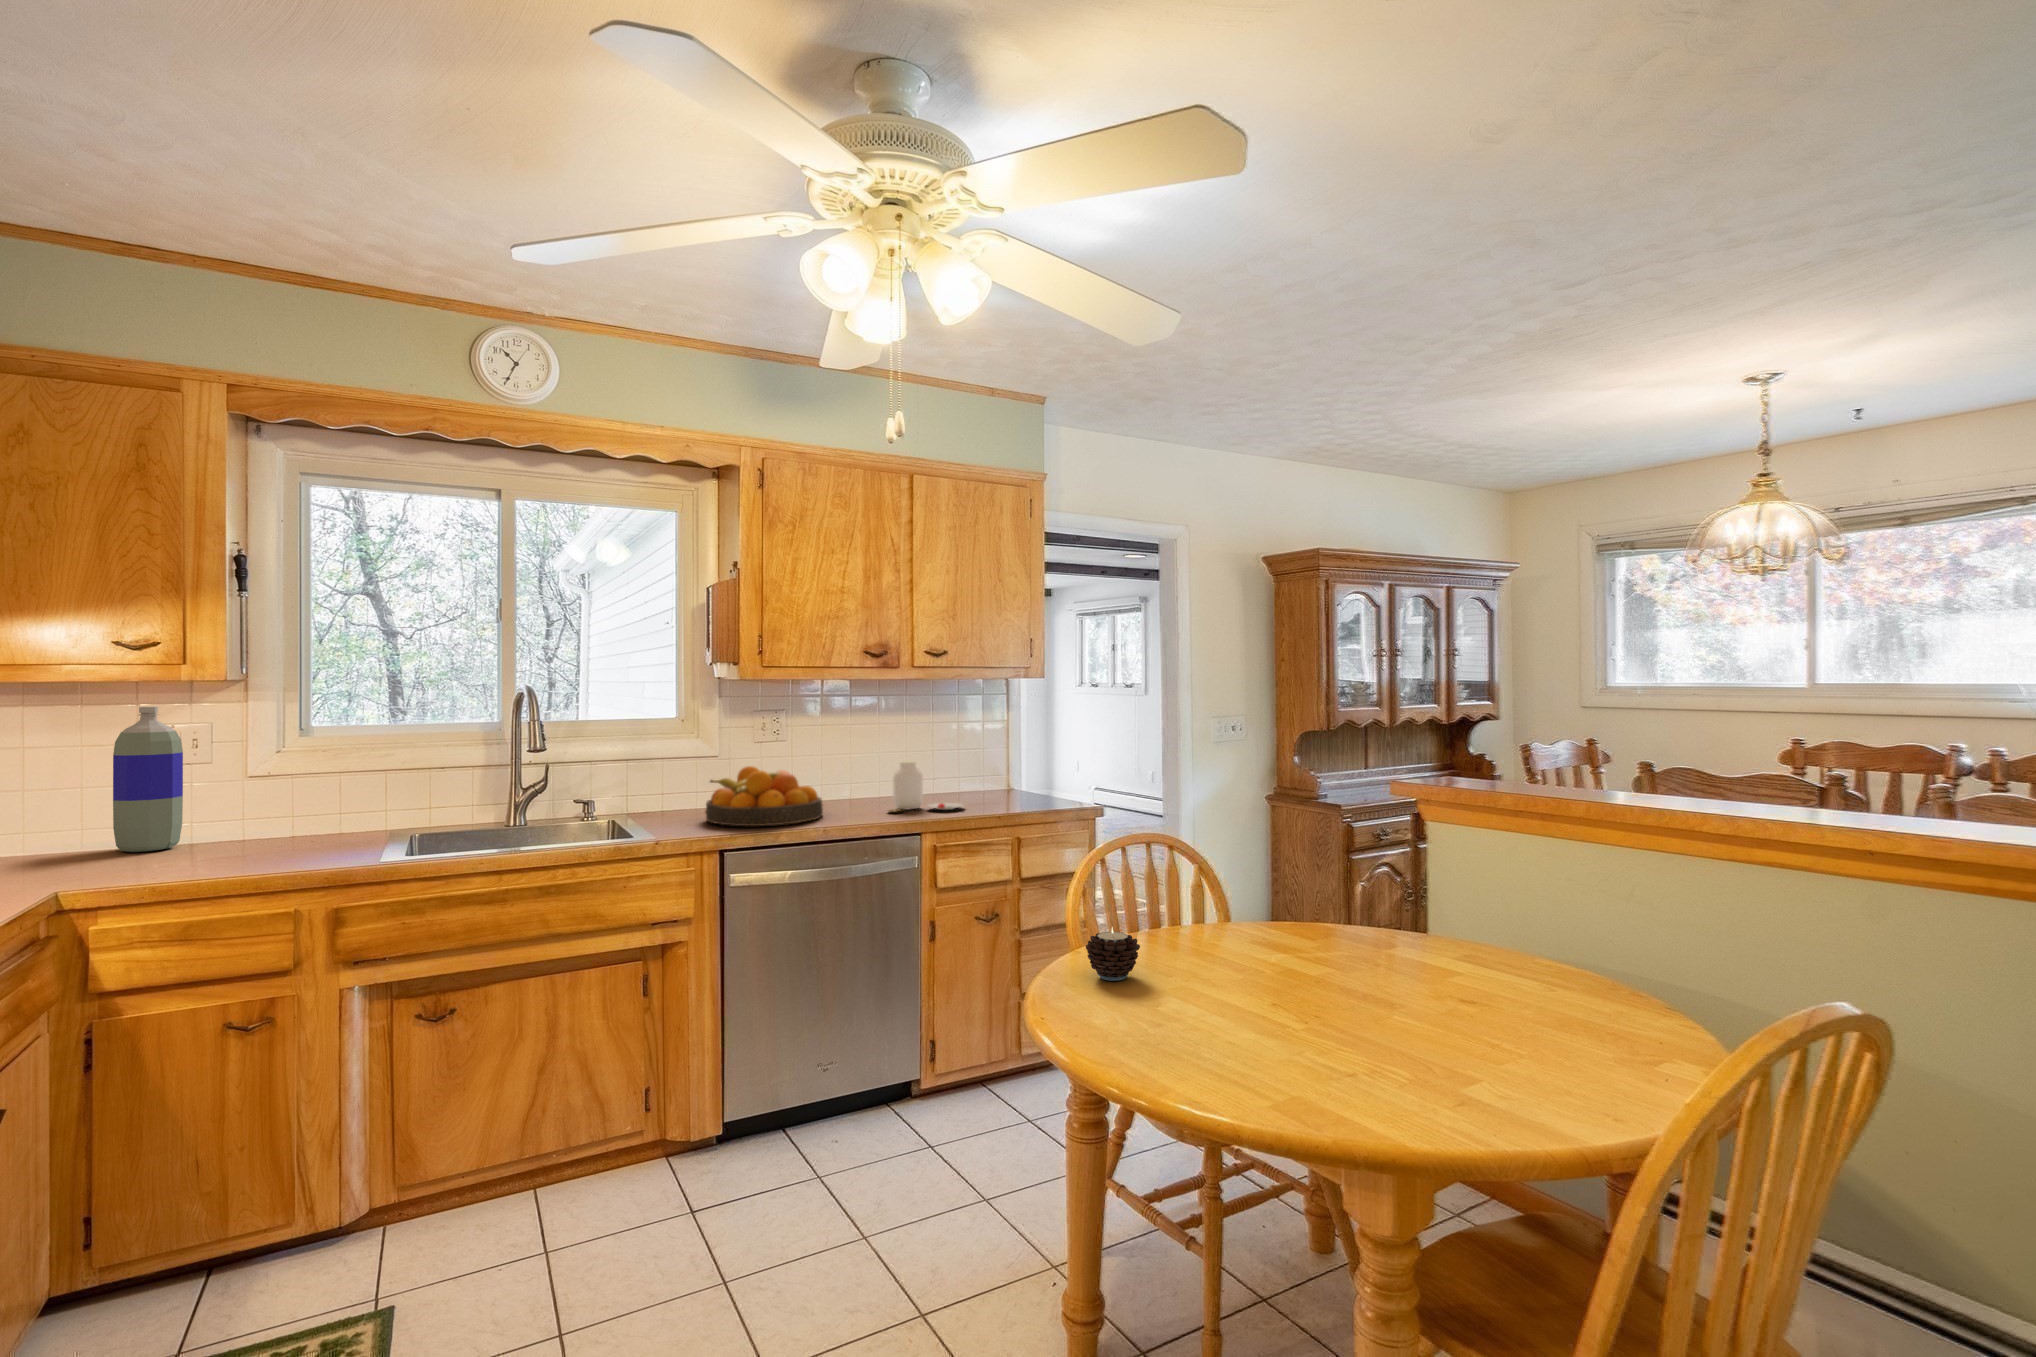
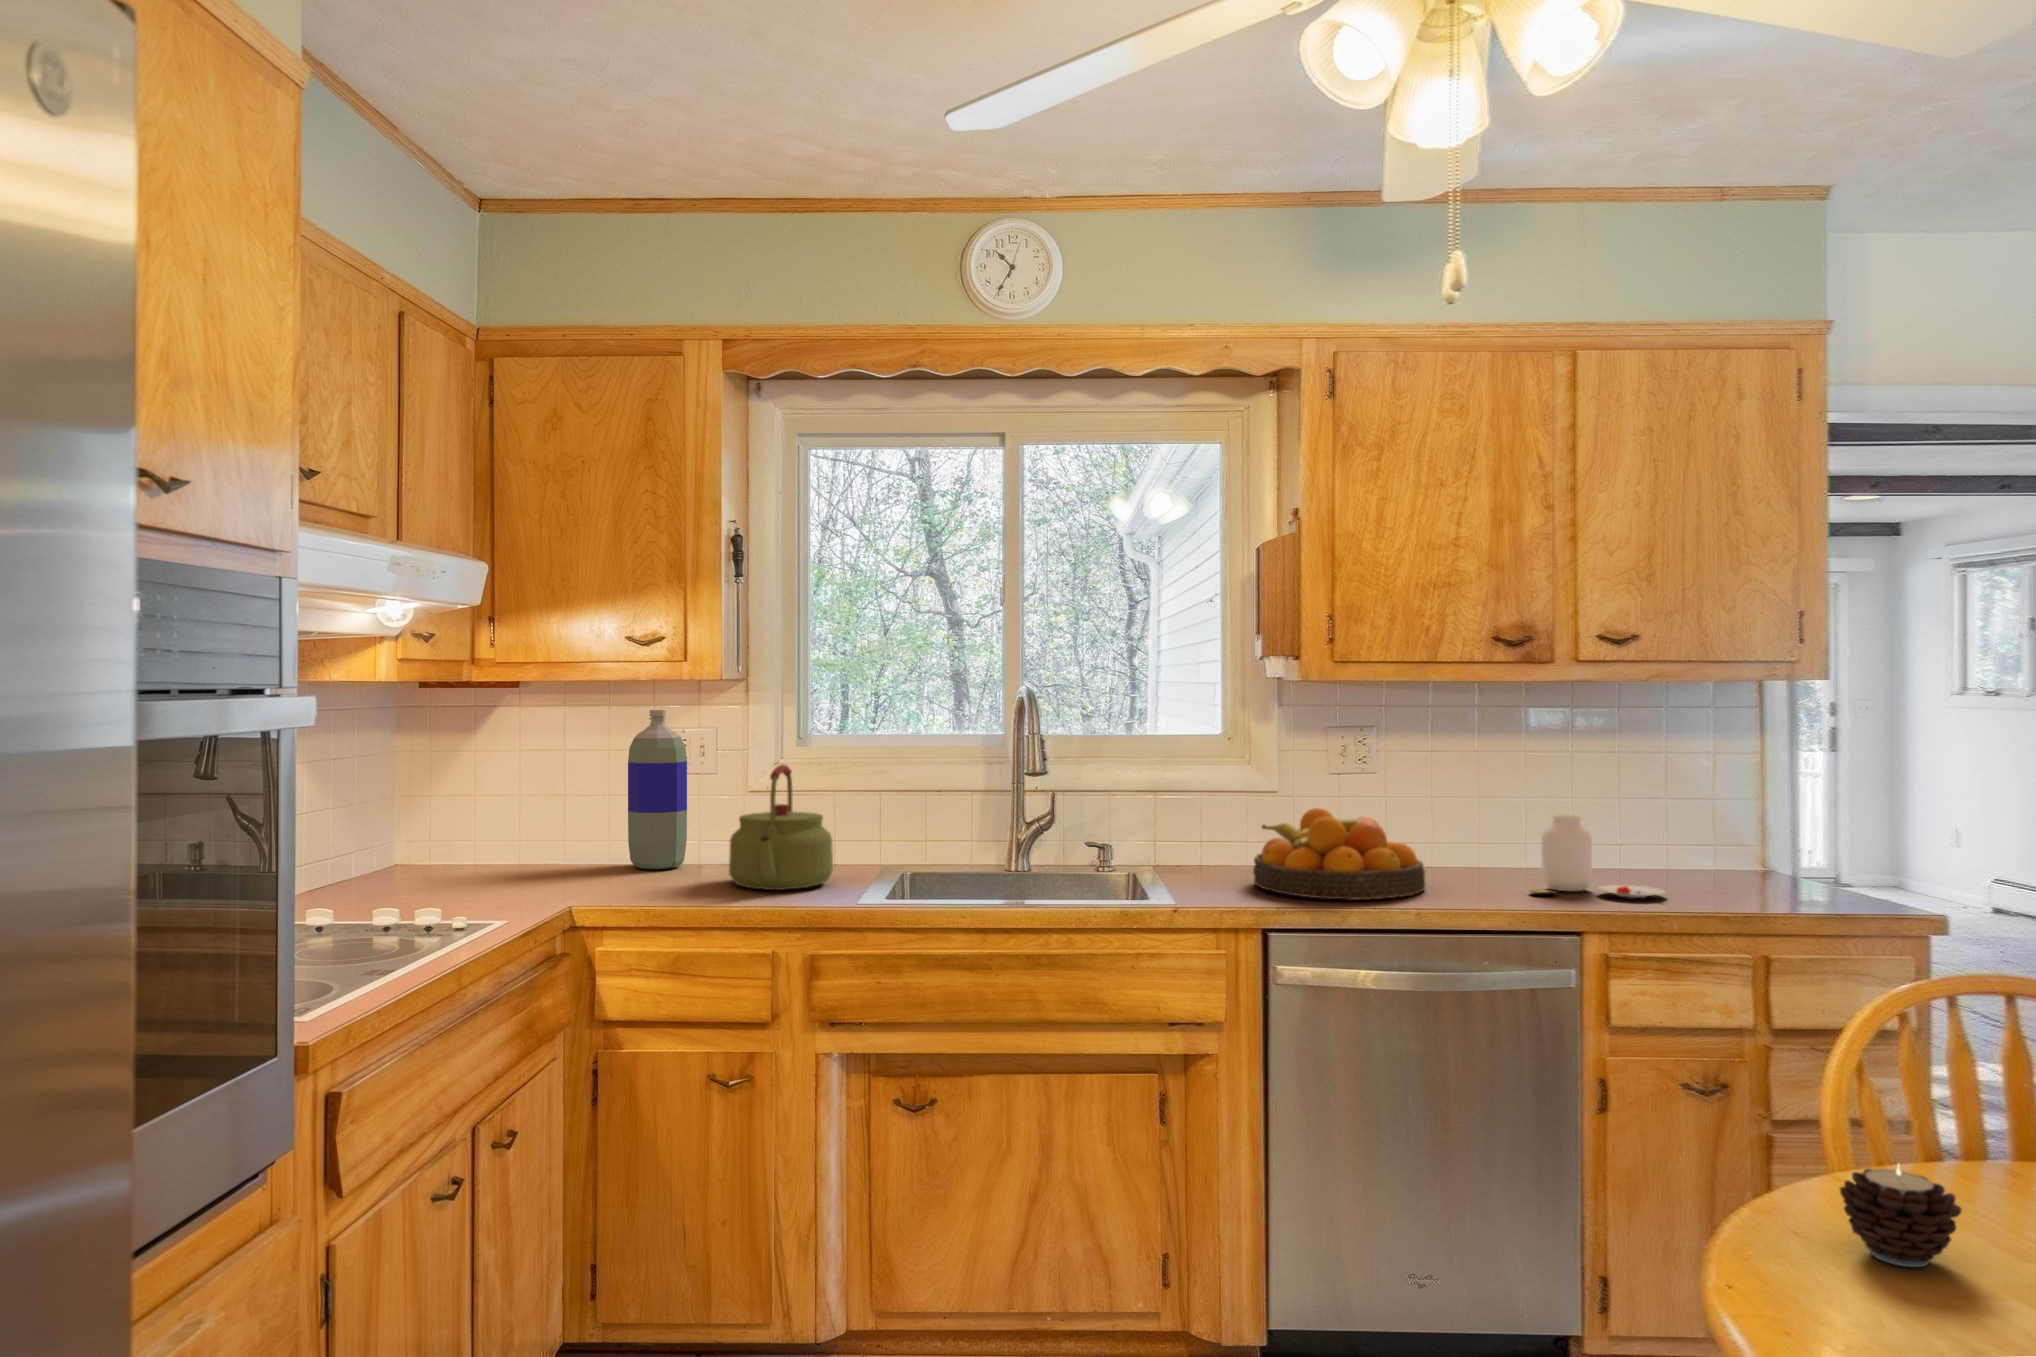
kettle: none [239,751,348,858] -> present [729,765,833,890]

